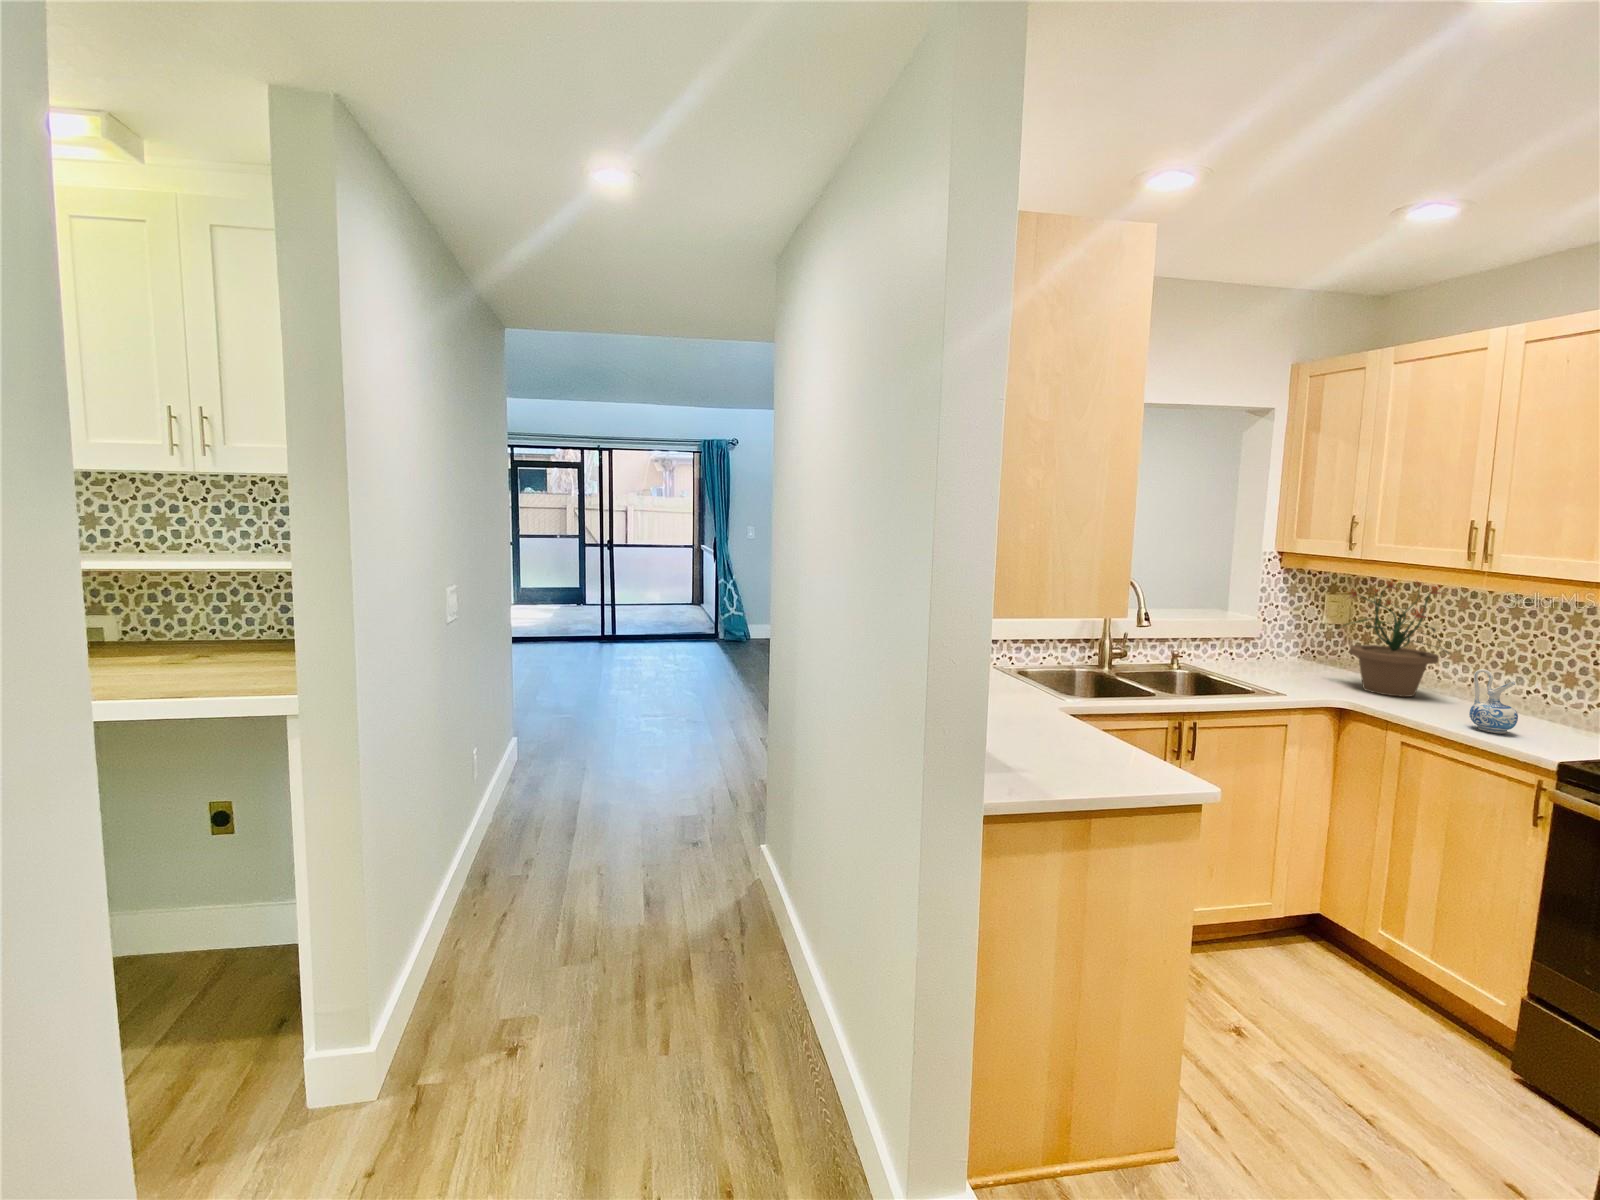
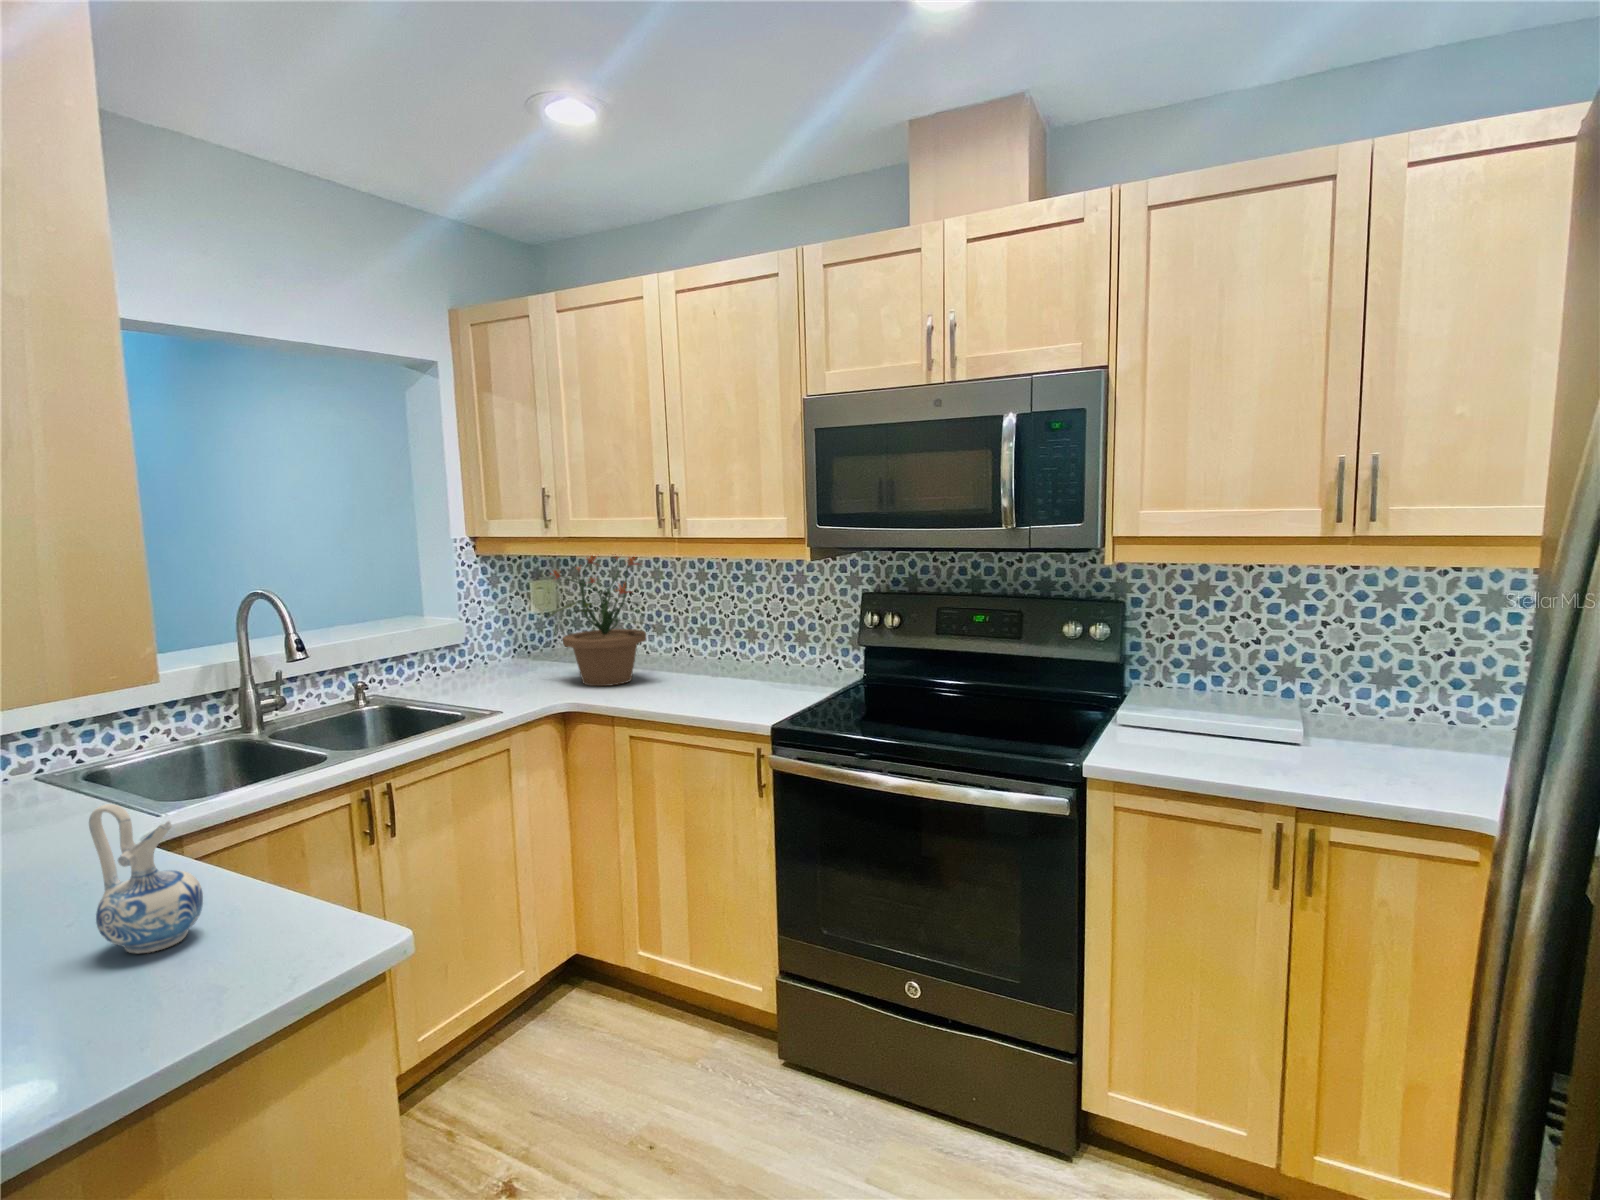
ceramic pitcher: present [1469,669,1518,733] -> present [89,804,203,953]

